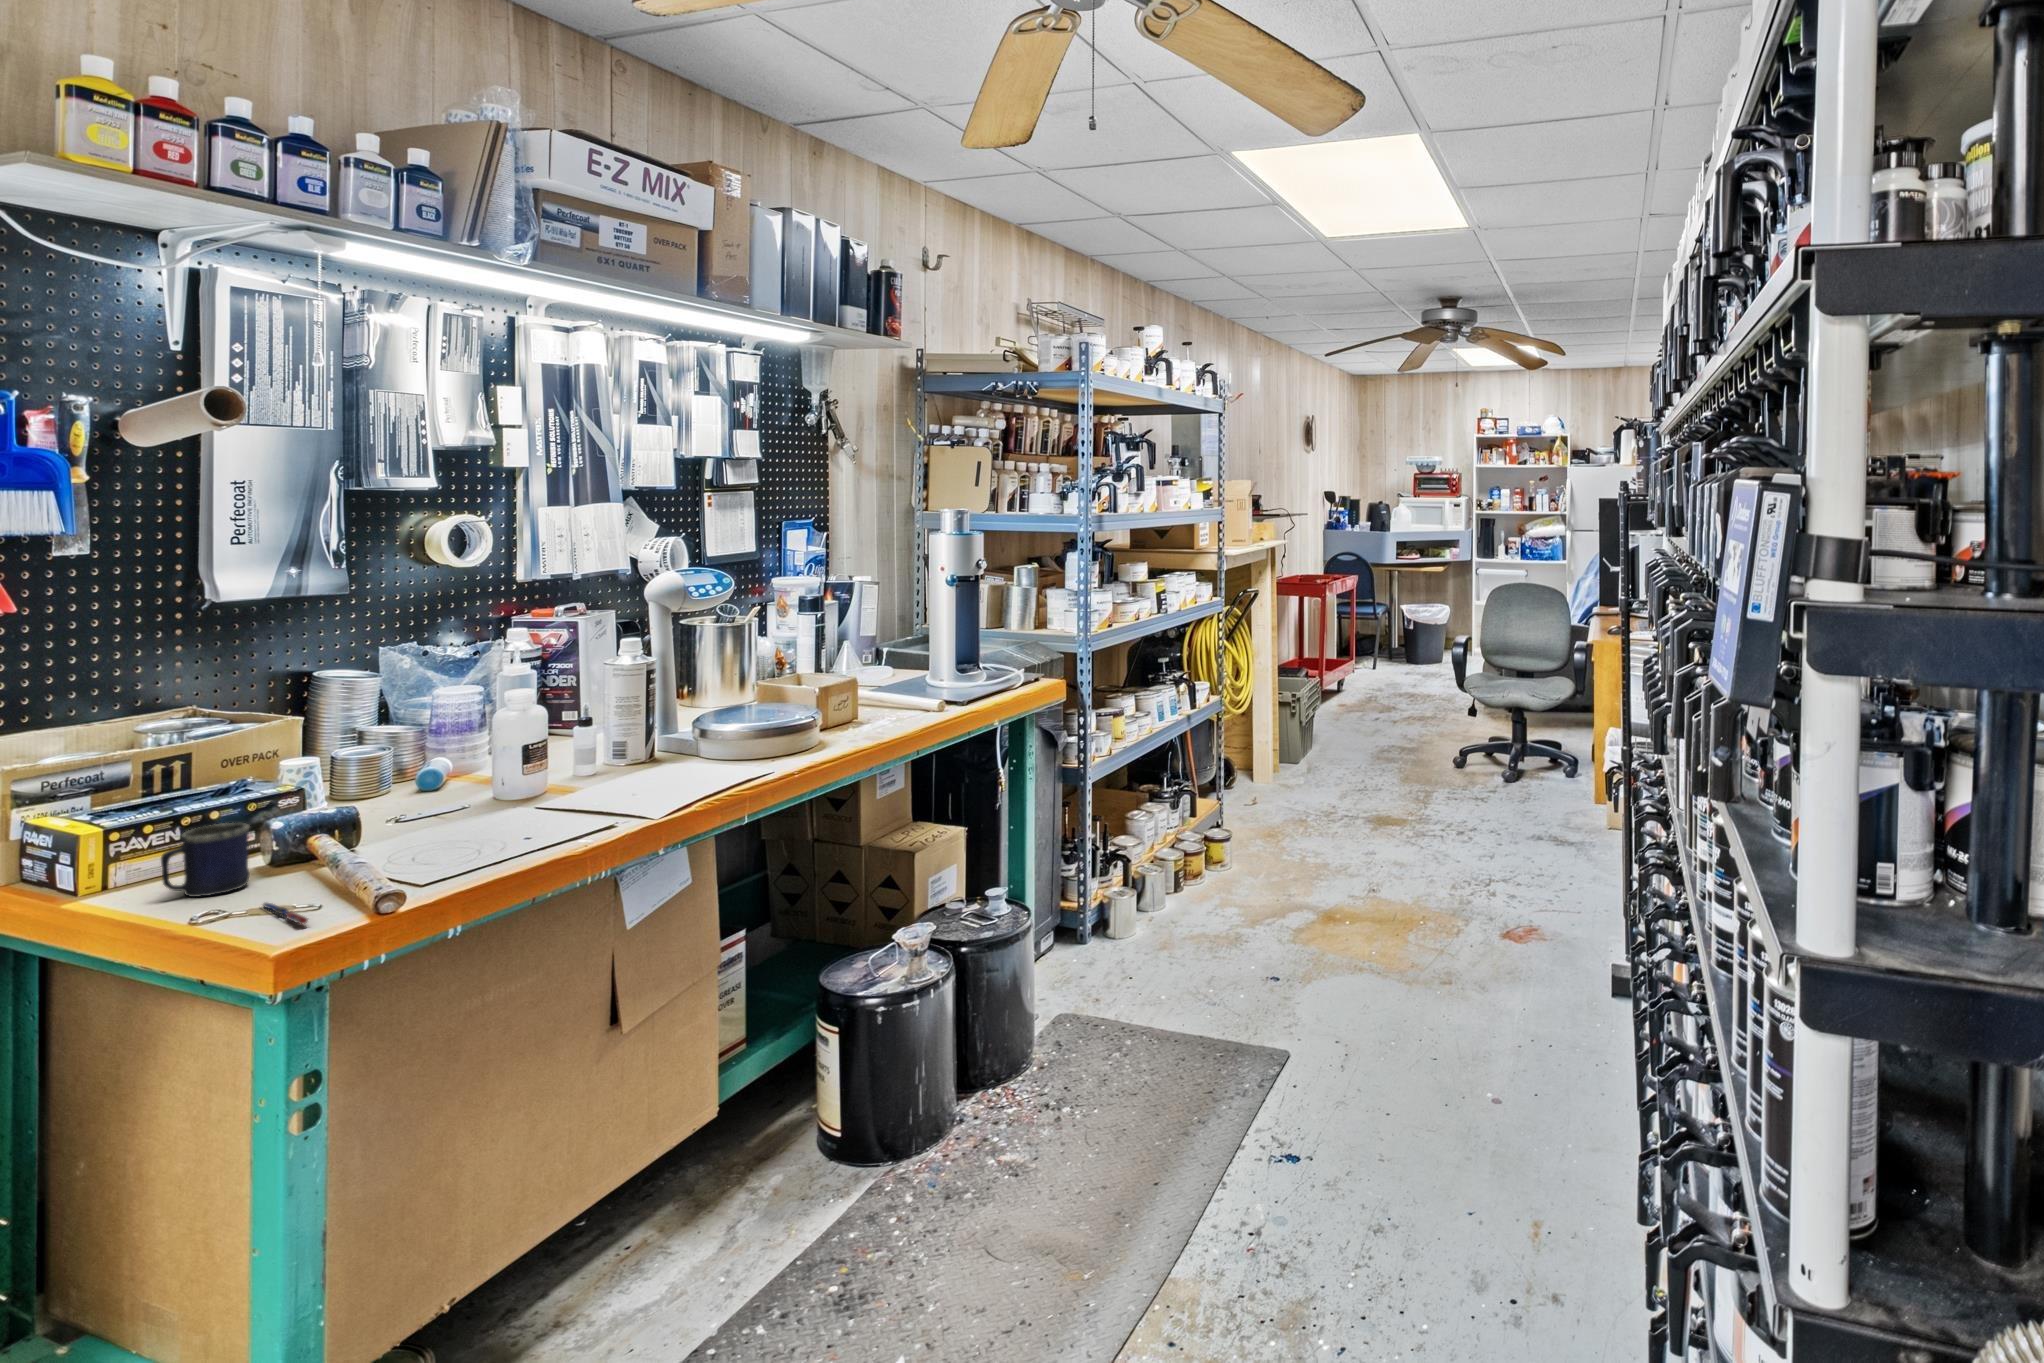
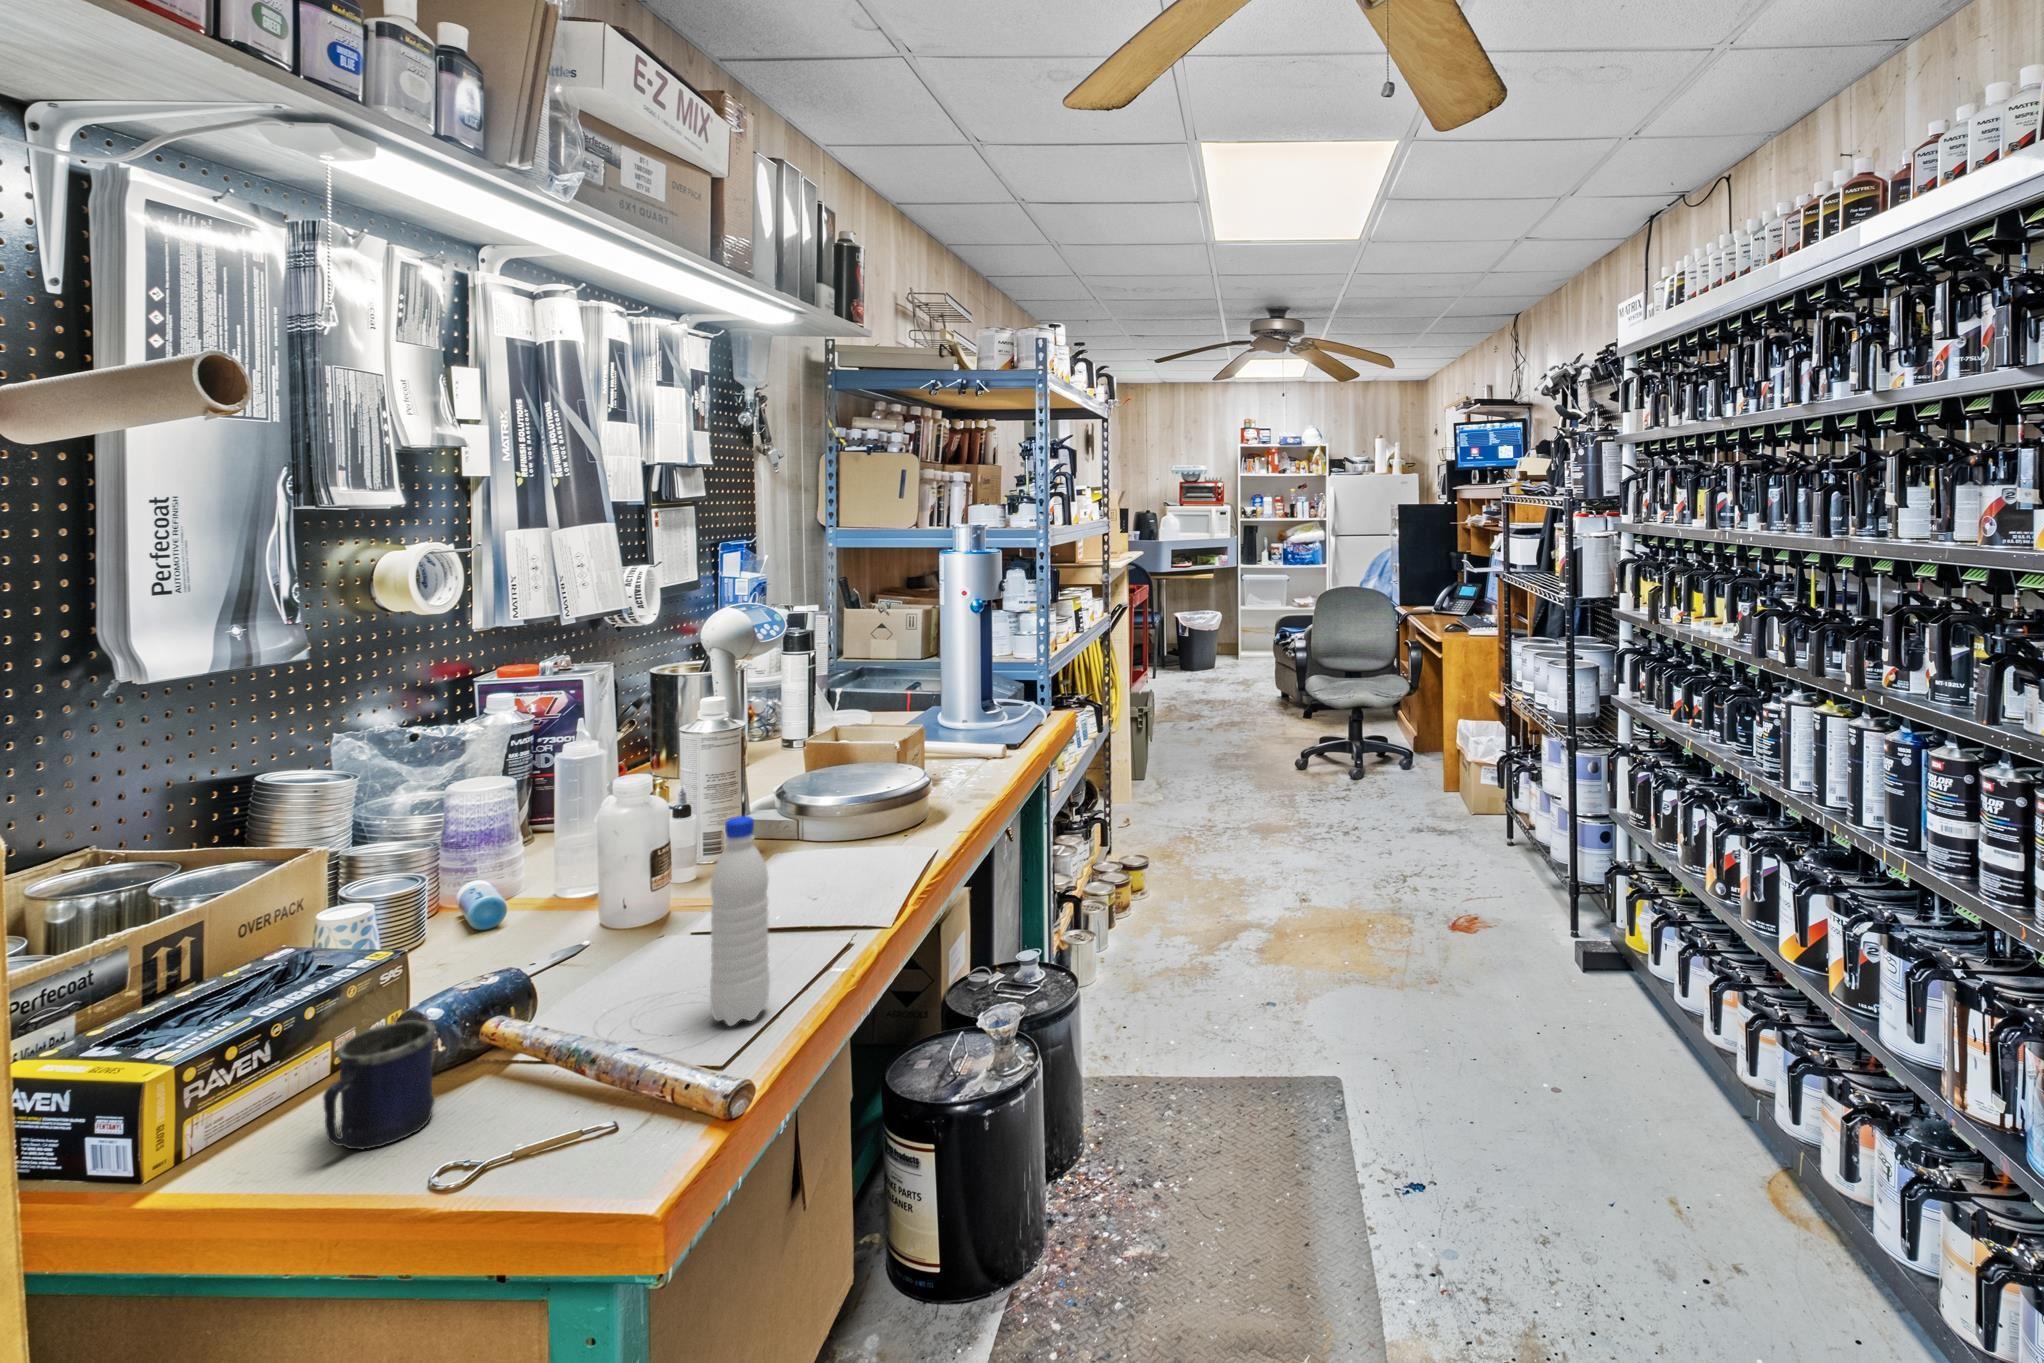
water bottle: none [452,712,501,864] -> present [710,816,770,1026]
pen: present [263,903,308,924] -> none [513,1135,657,1160]

